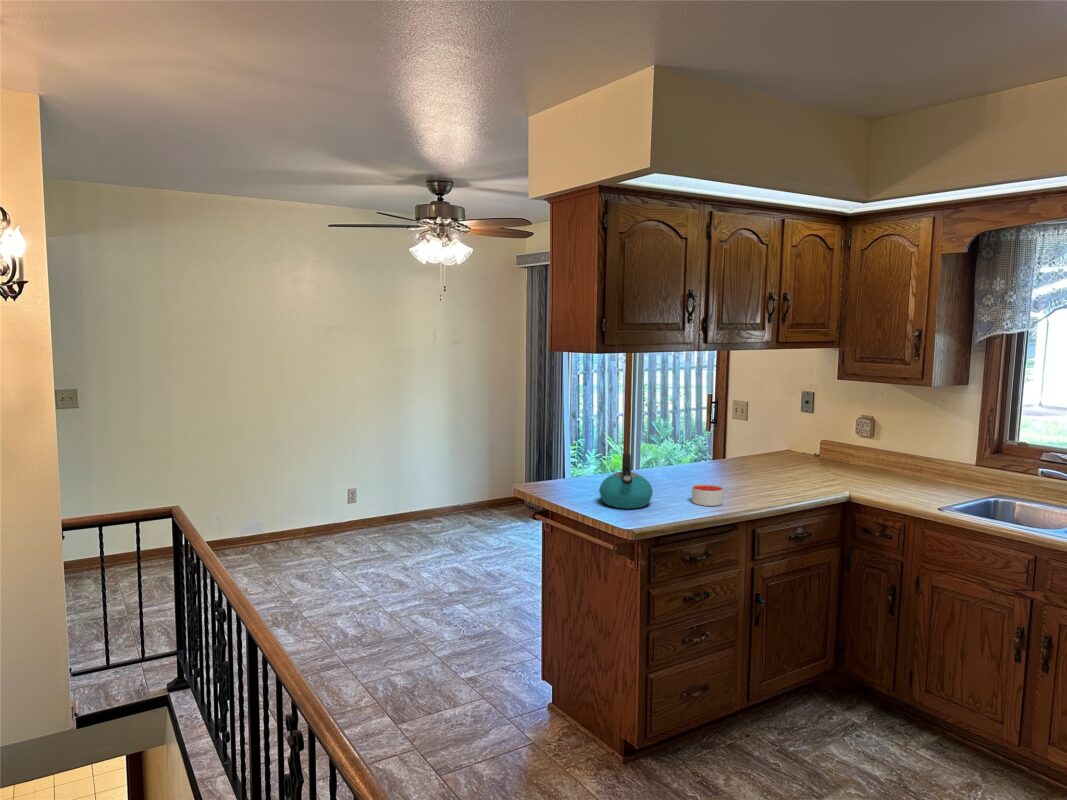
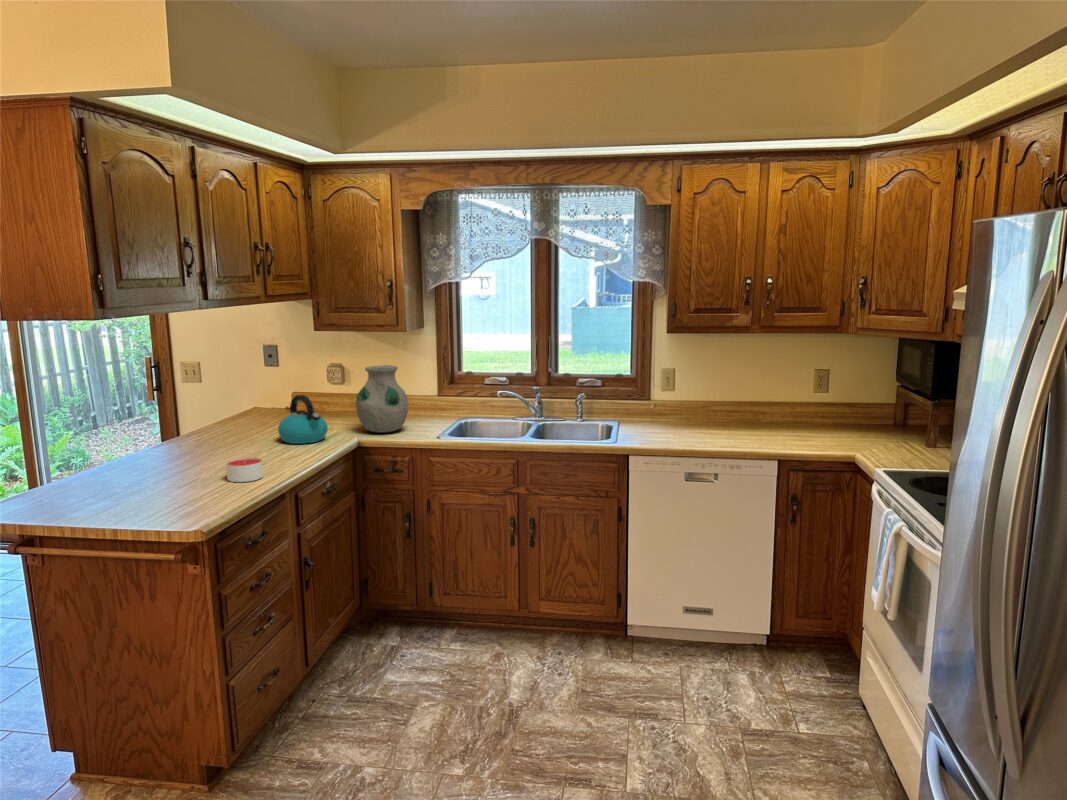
vase: none [858,420,919,492] -> present [356,365,408,433]
kettle: present [599,453,653,509] -> present [278,395,328,444]

